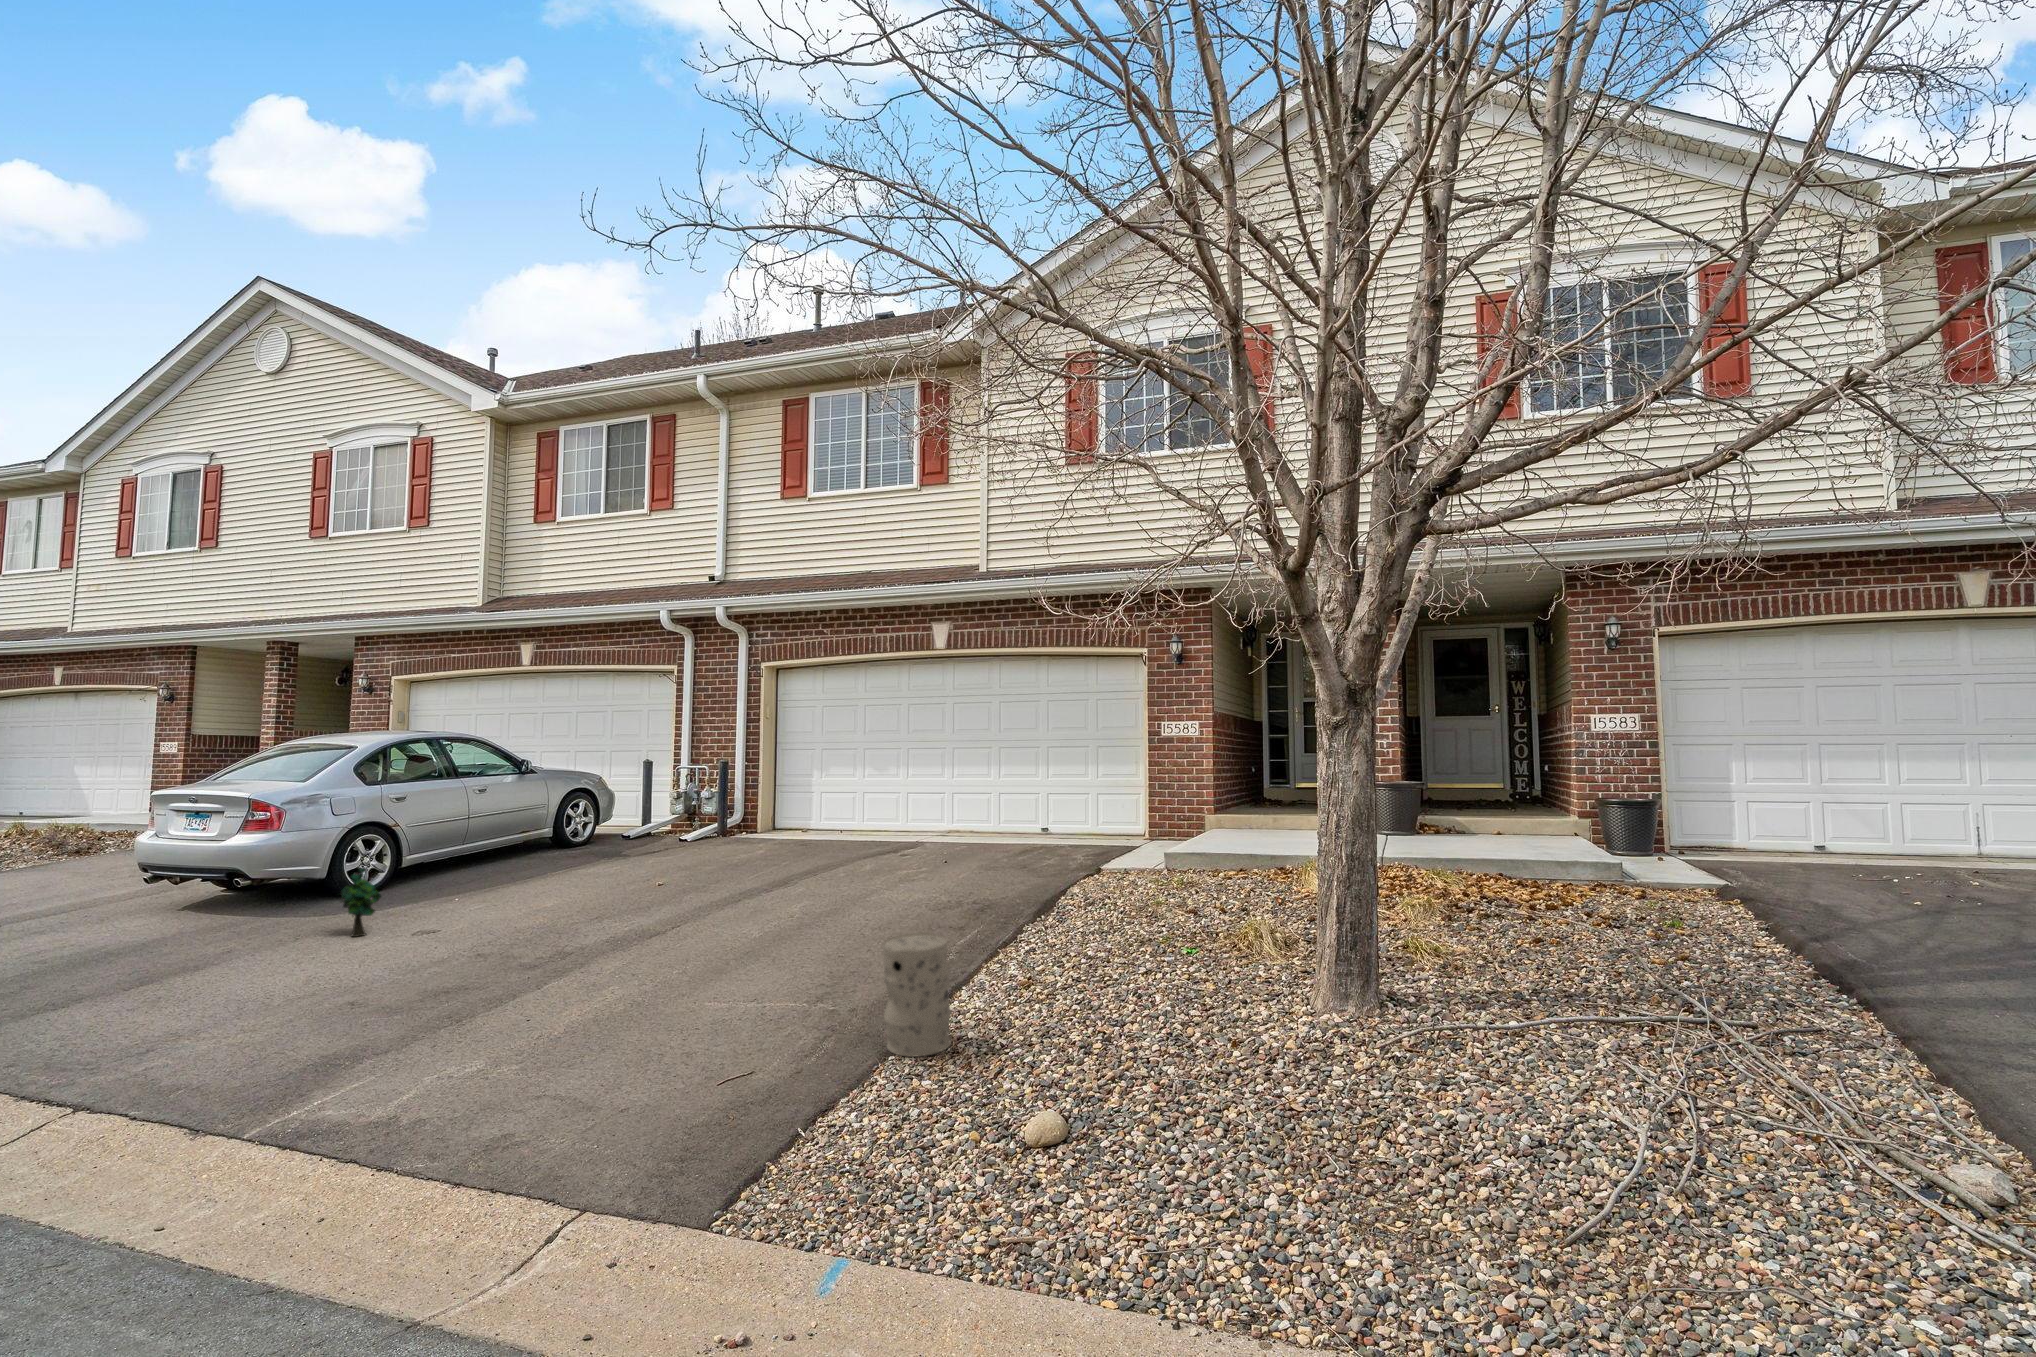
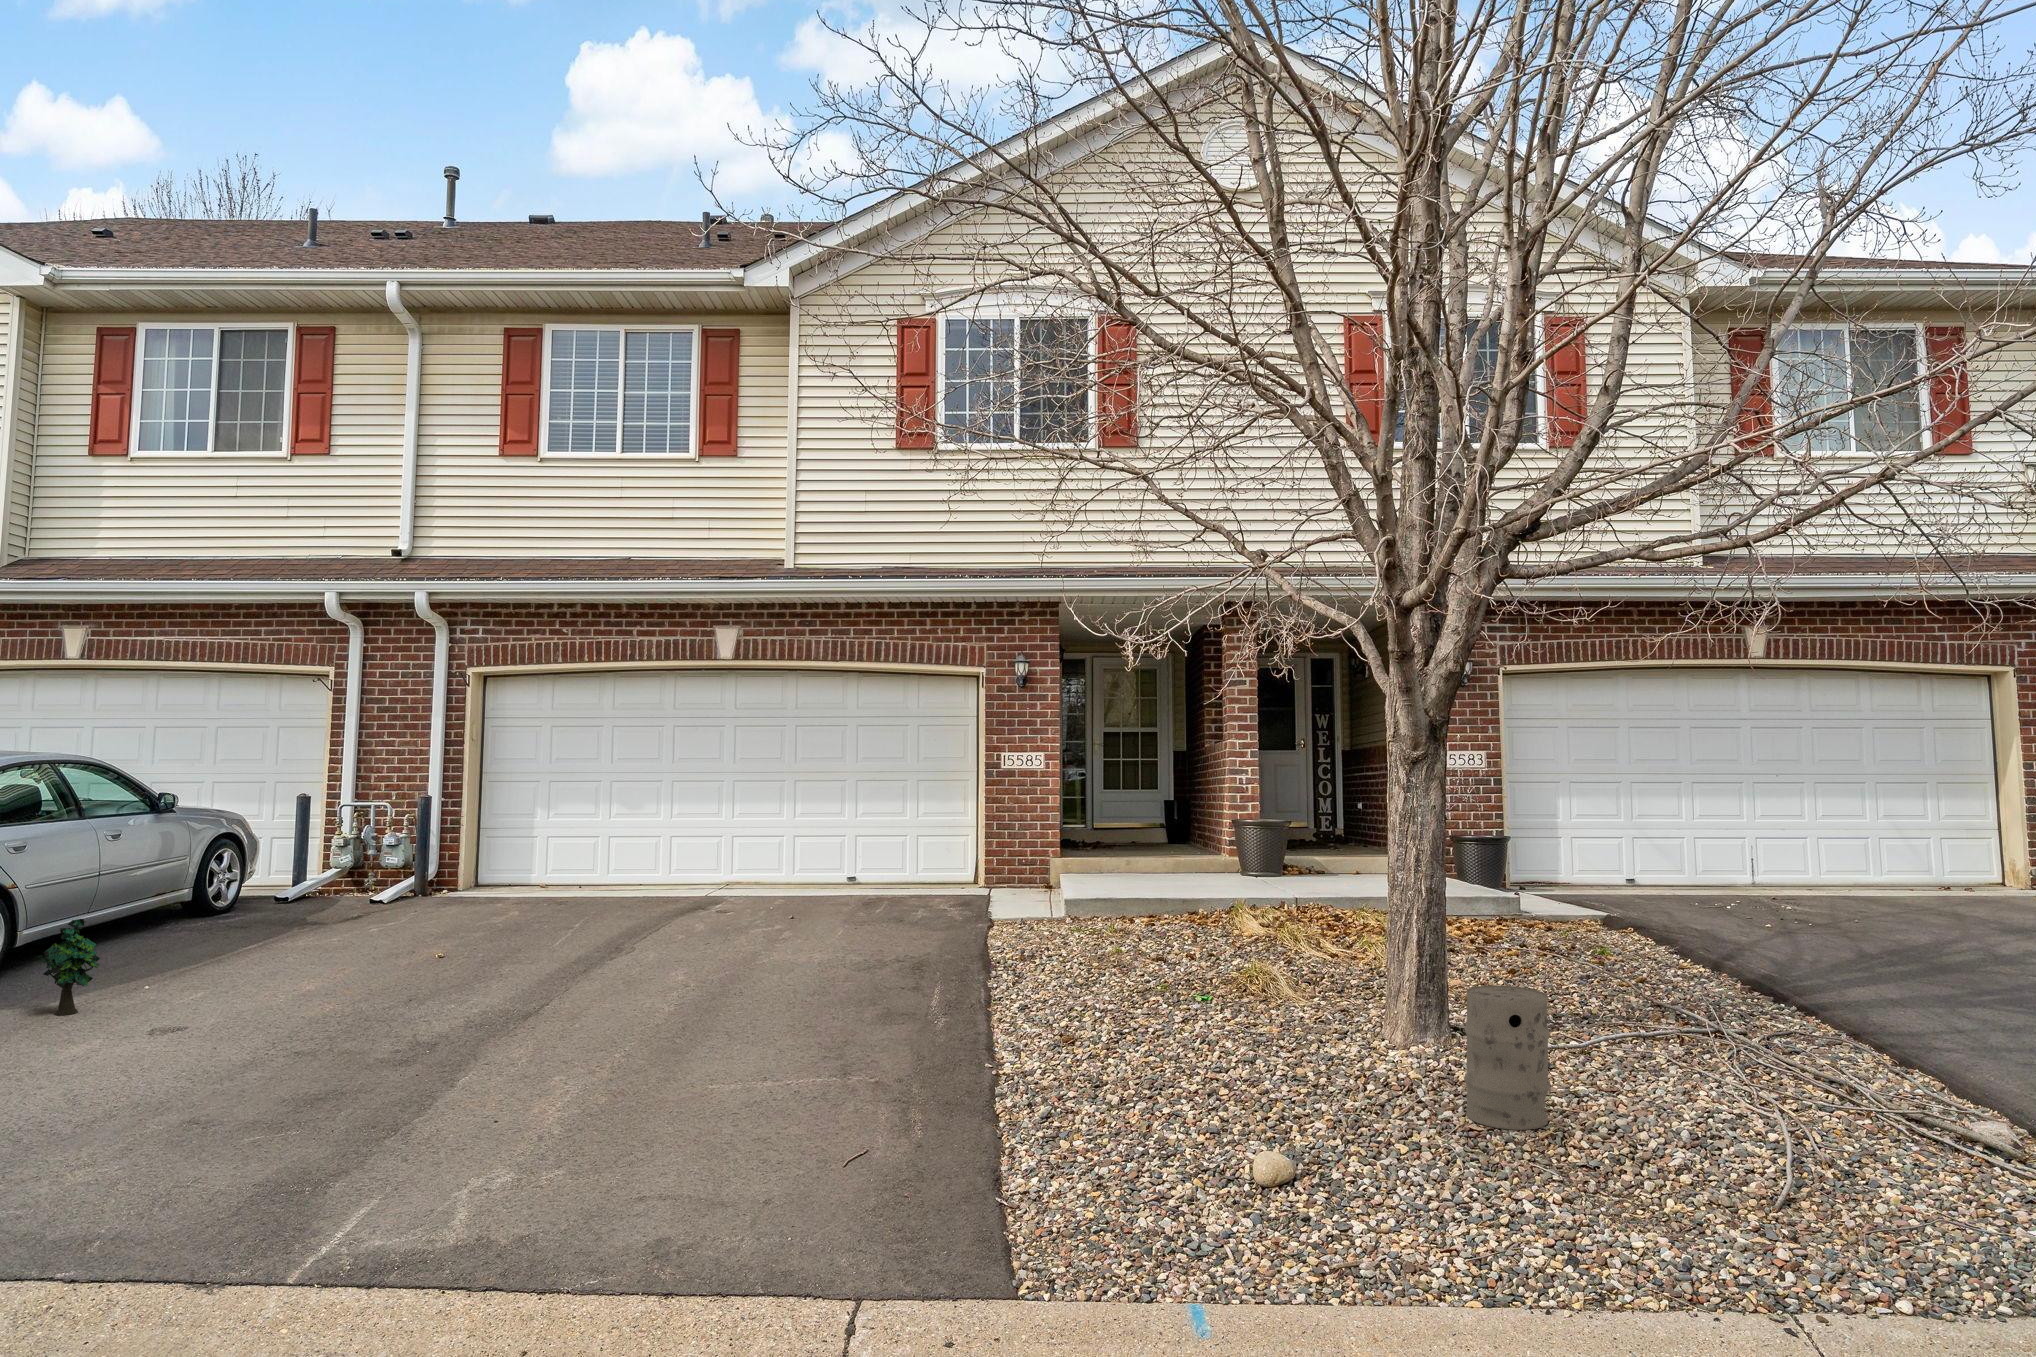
trash can: present [882,933,952,1057] -> present [1464,985,1551,1130]

